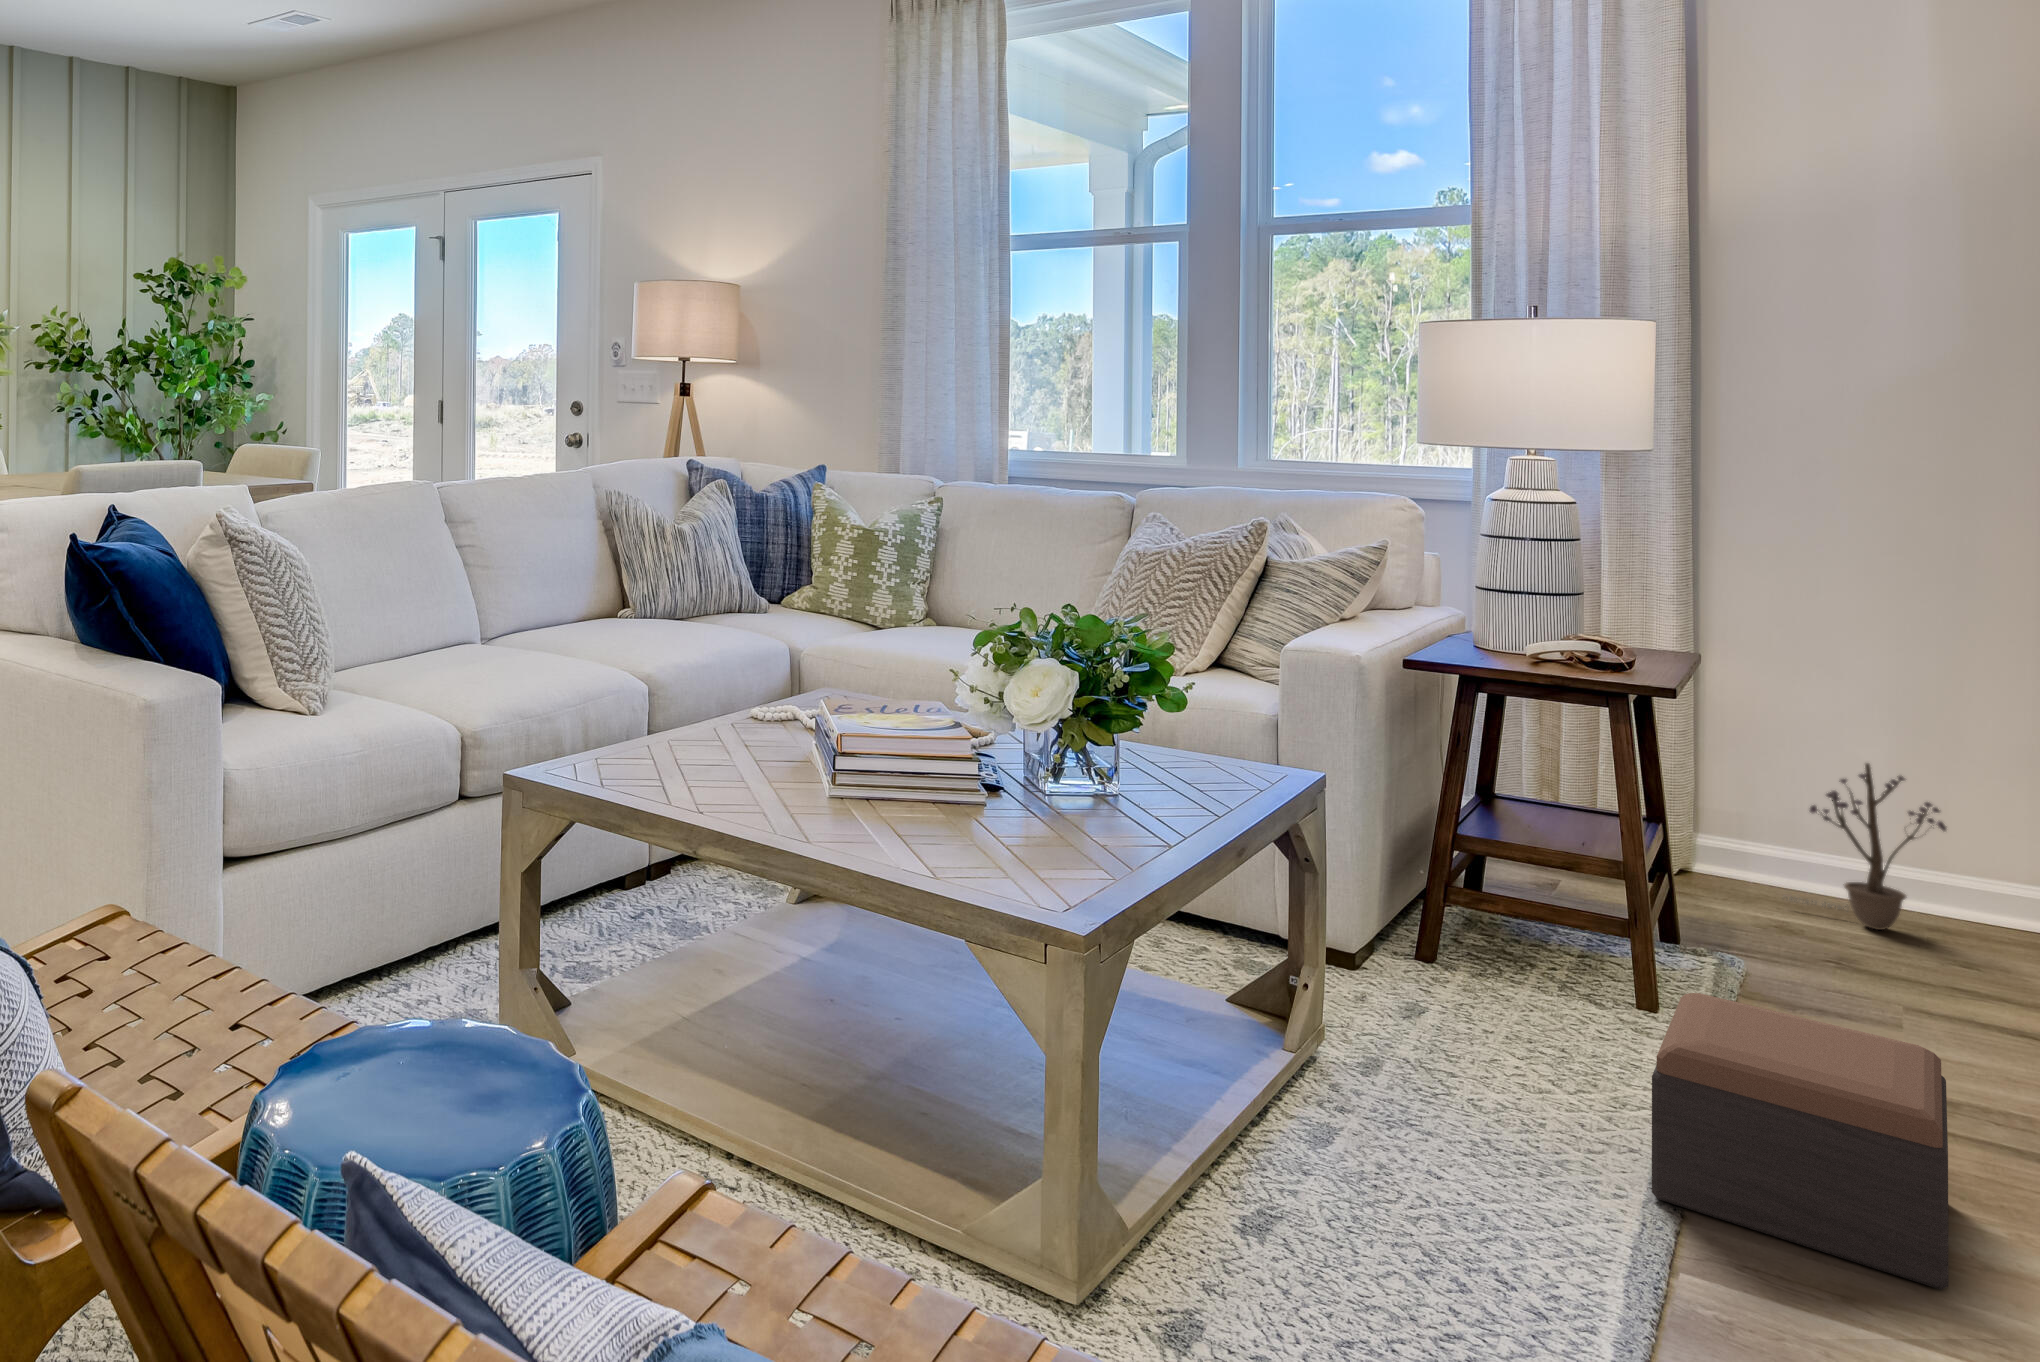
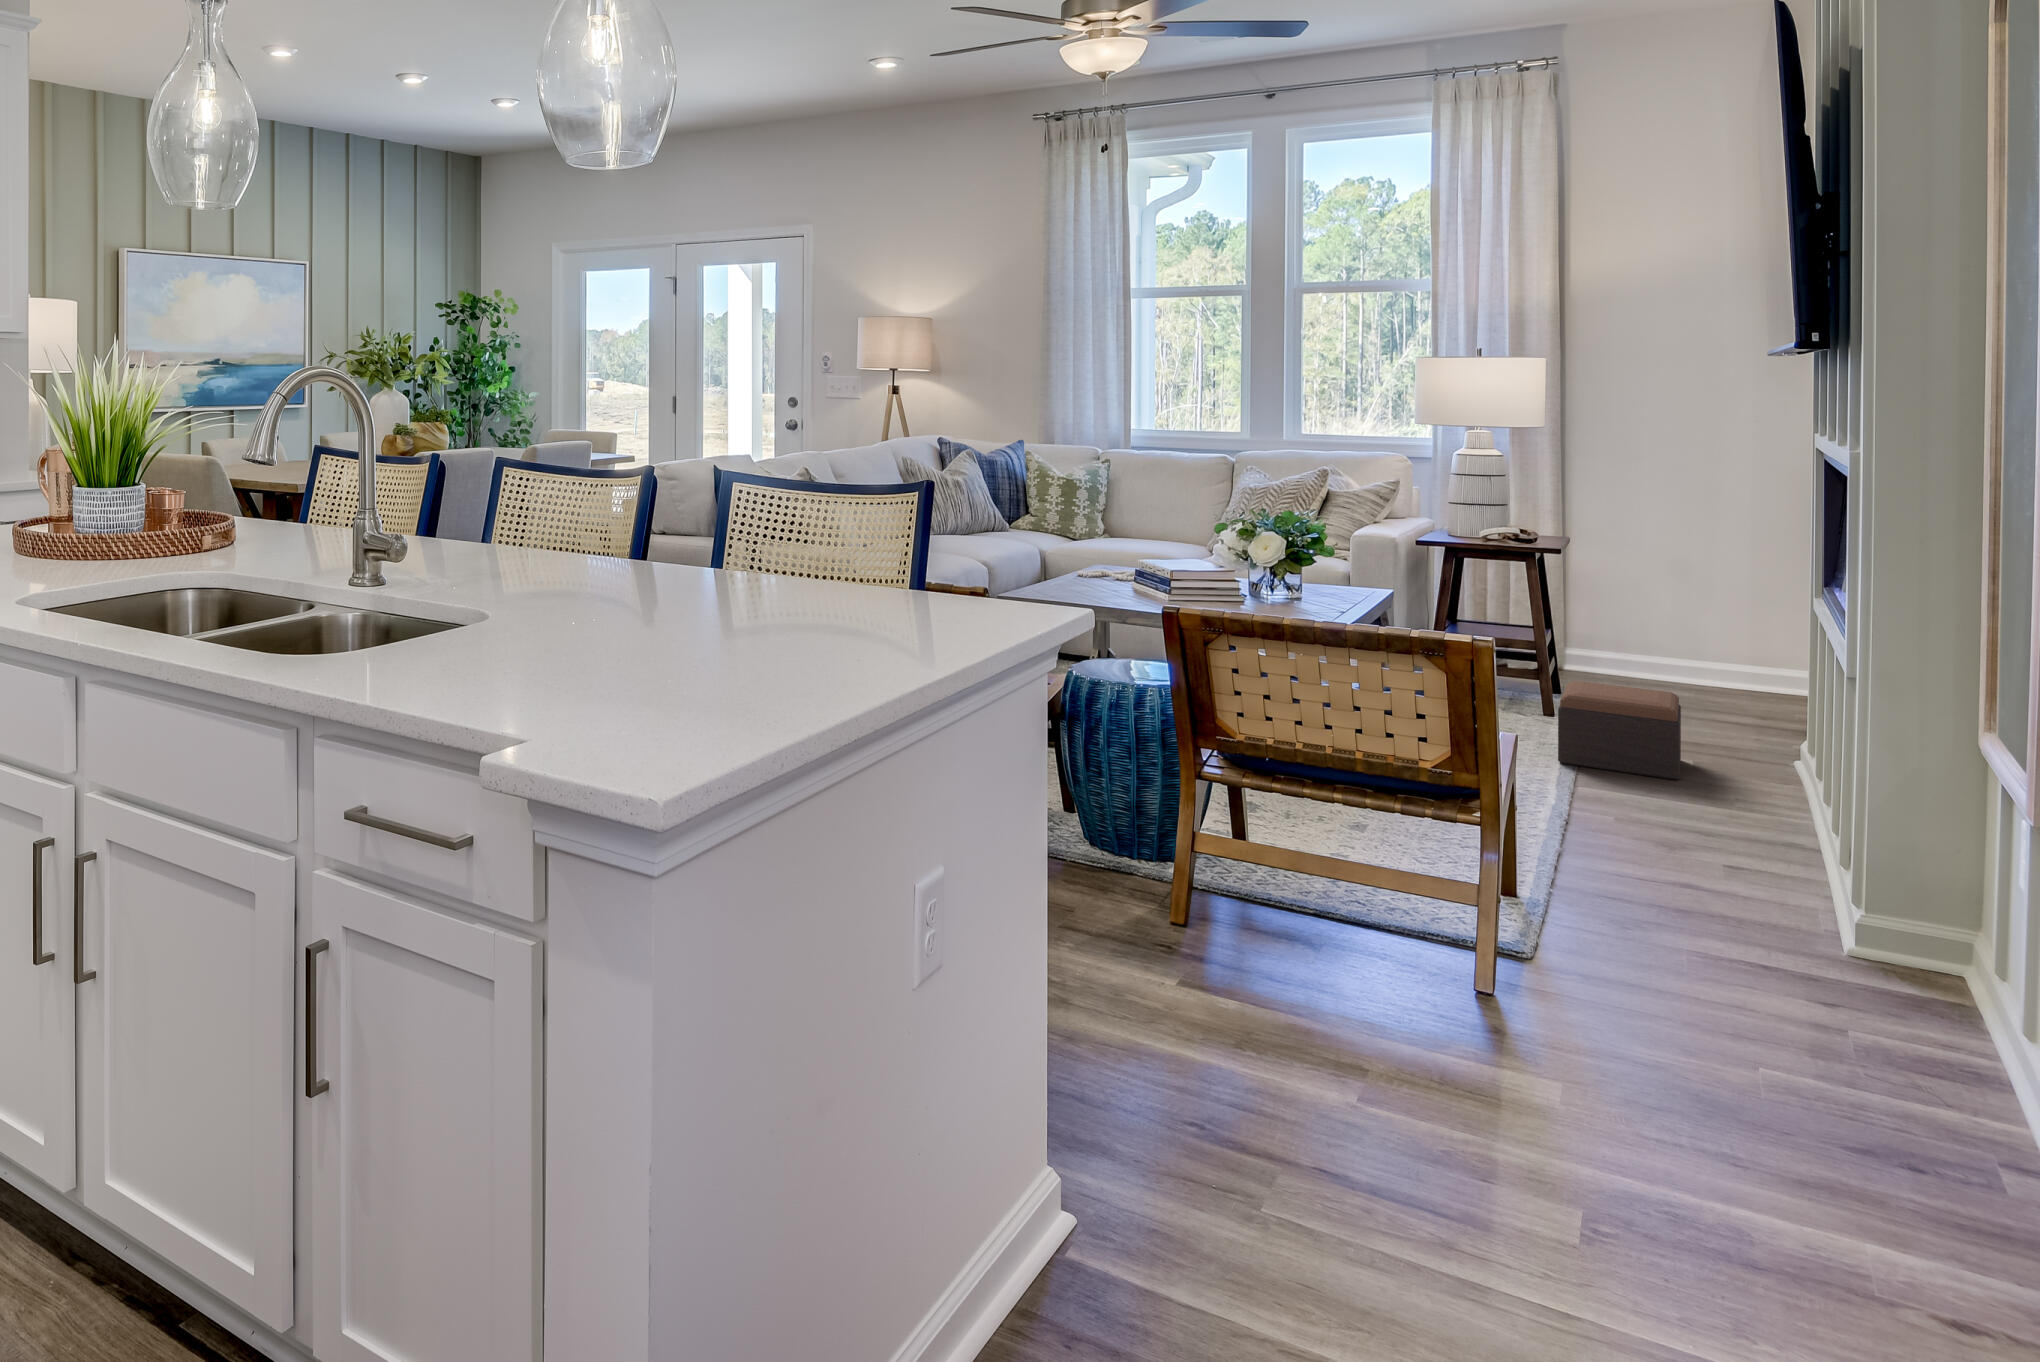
decorative plant: present [1791,763,1946,930] -> none [1607,592,1690,681]

